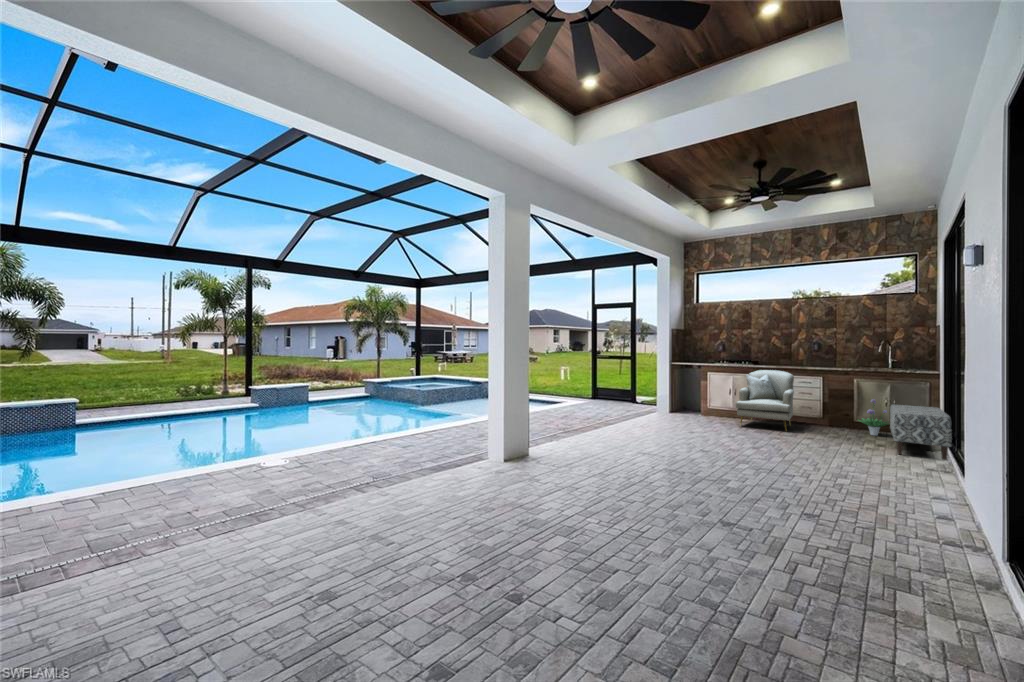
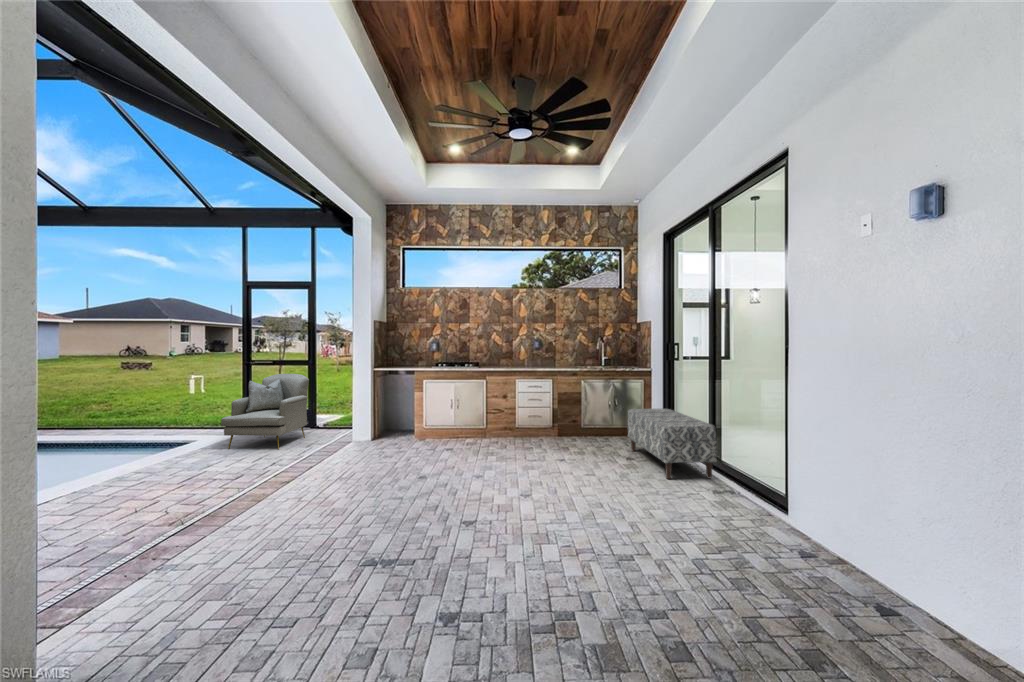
armchair: present [736,370,794,430] -> present [221,374,309,450]
potted plant: present [858,399,889,436] -> none [591,402,623,445]

